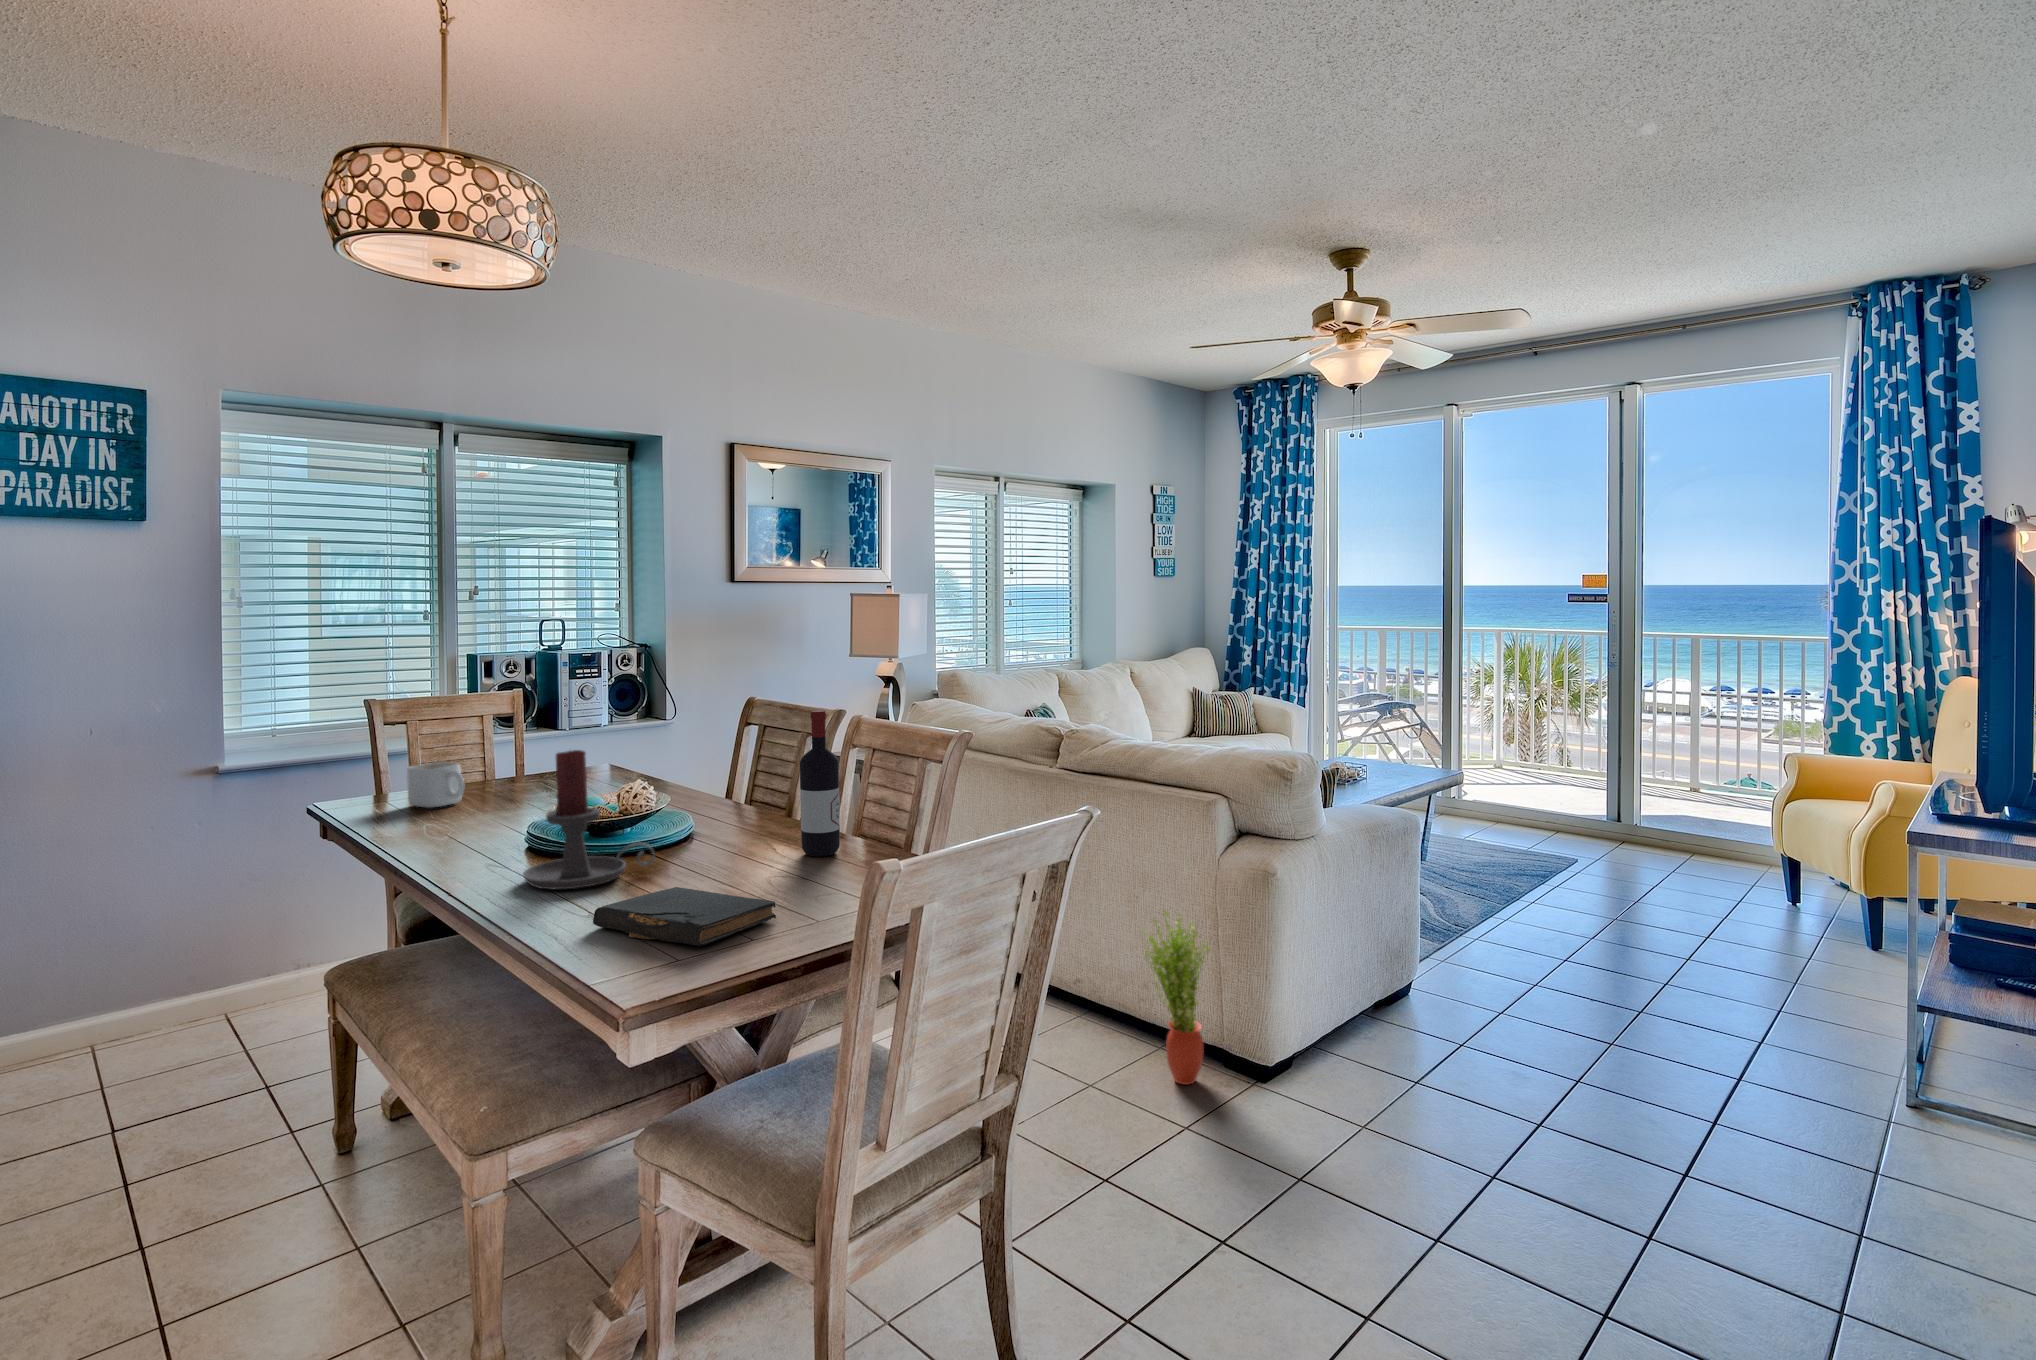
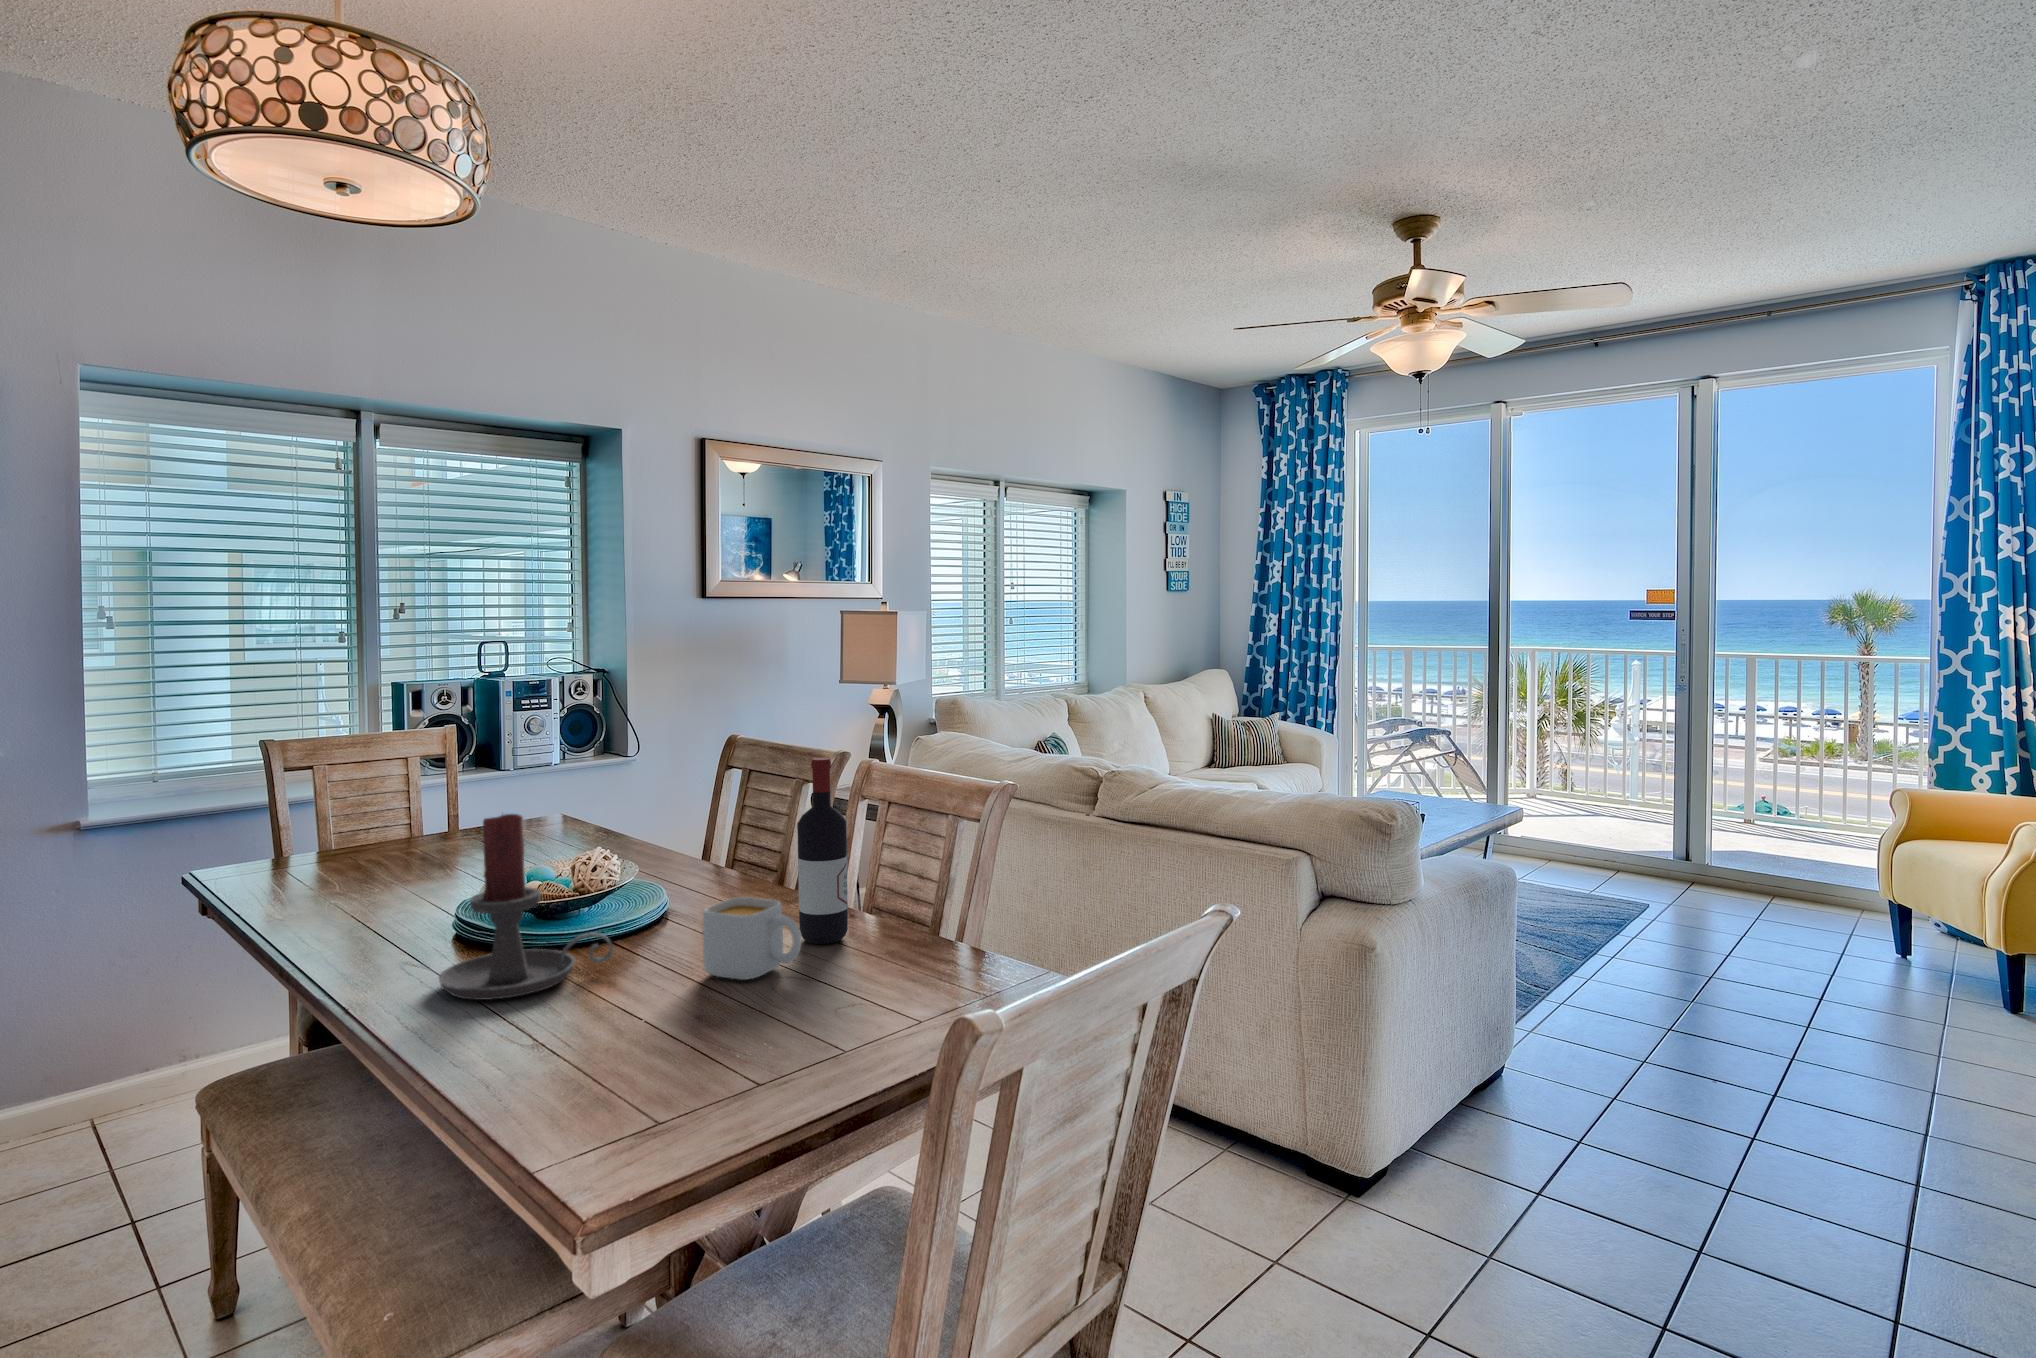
mug: present [407,762,464,808] -> present [703,897,802,980]
book: present [593,887,776,946] -> none [530,997,777,1092]
potted plant: present [1145,911,1210,1085] -> none [1204,991,1291,1208]

